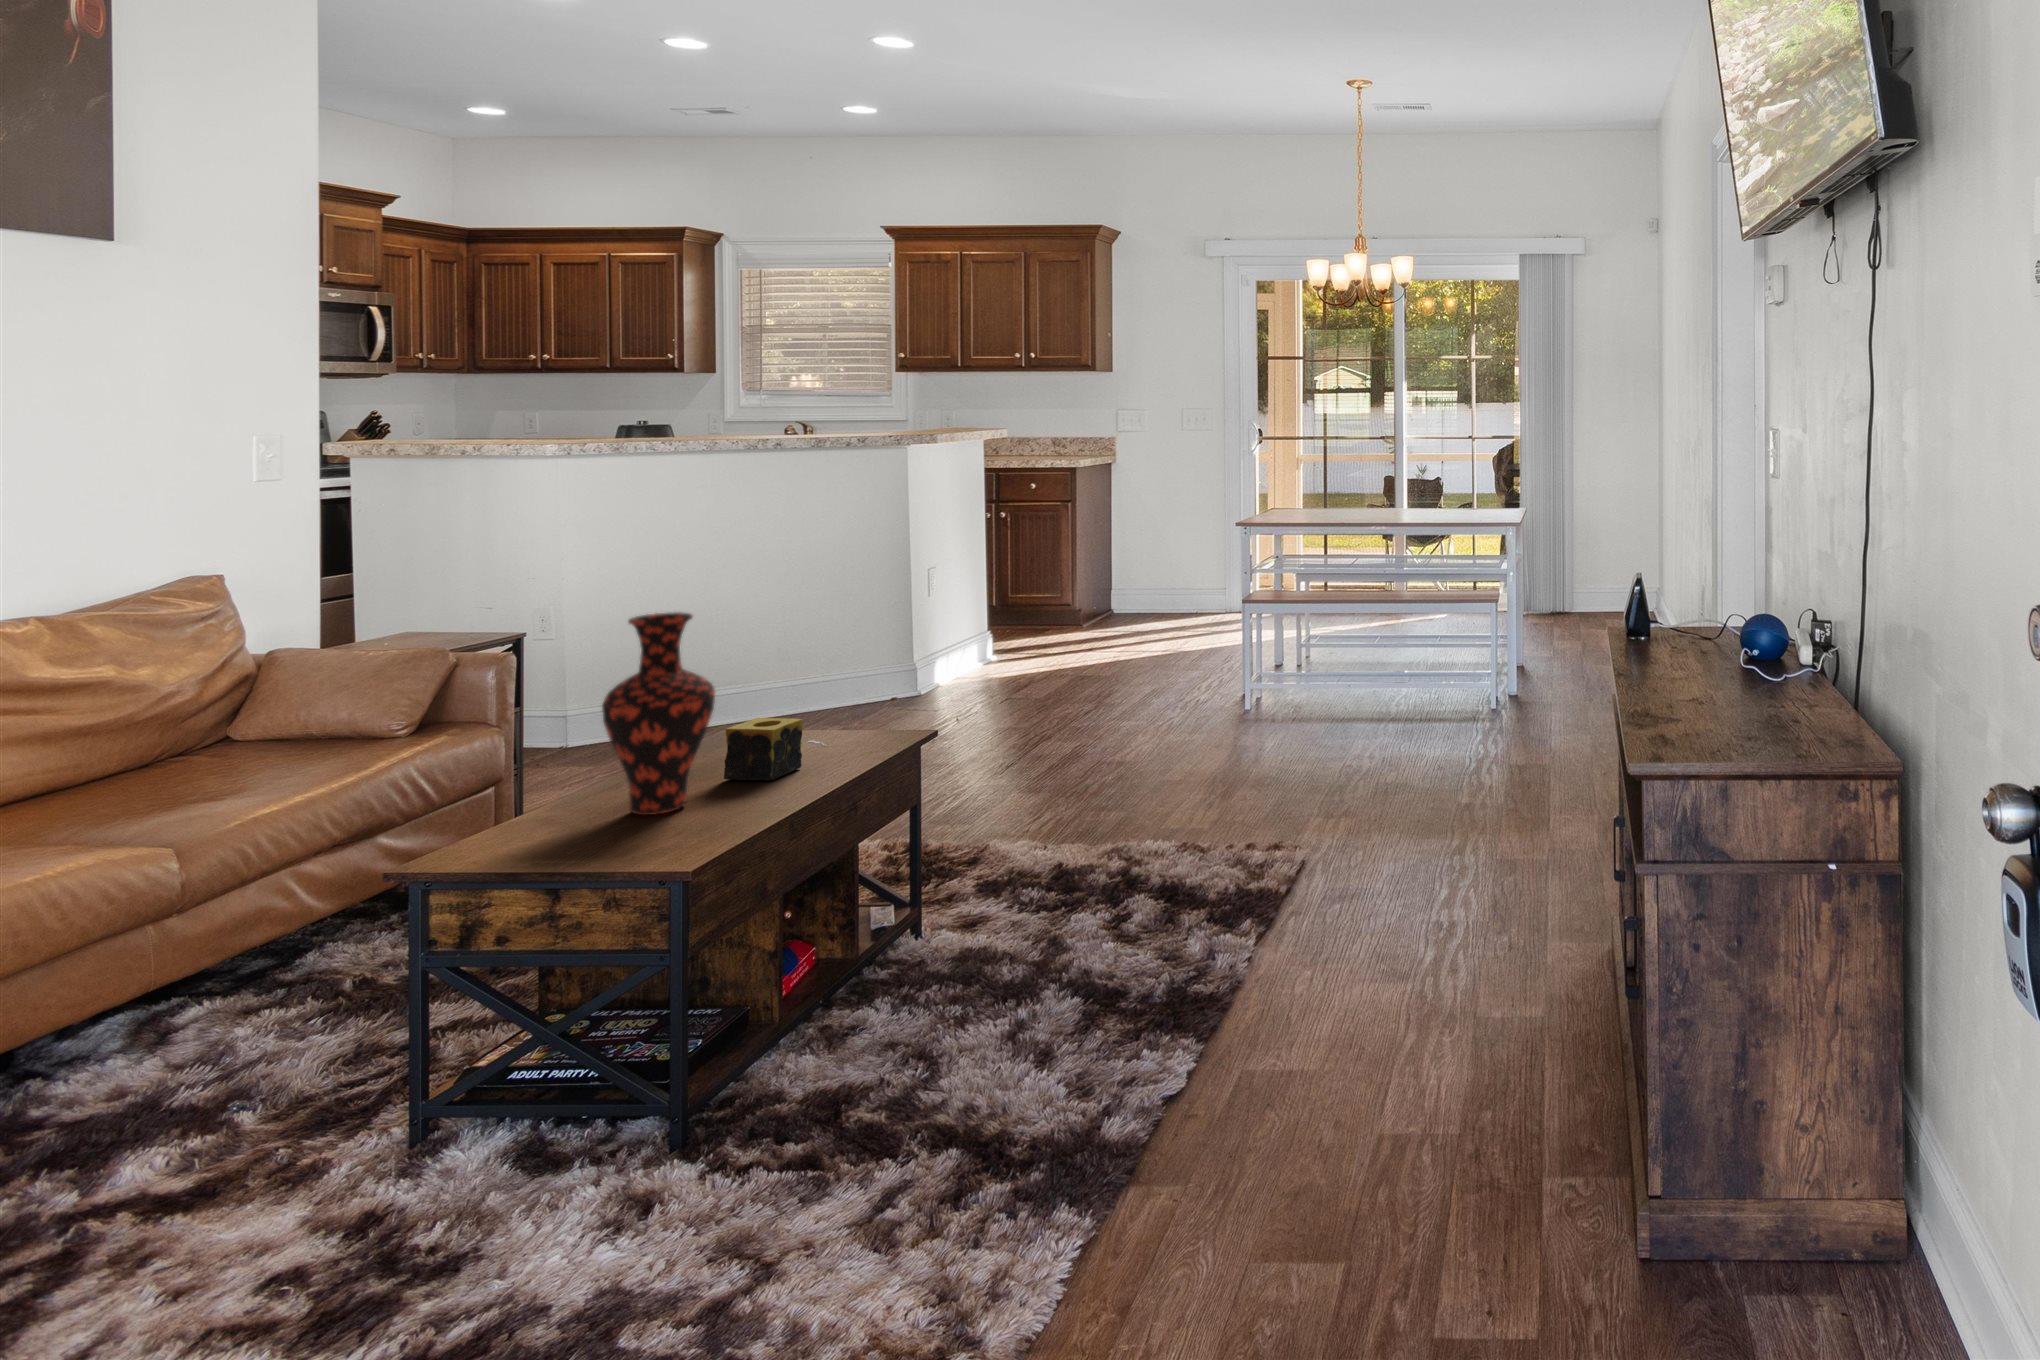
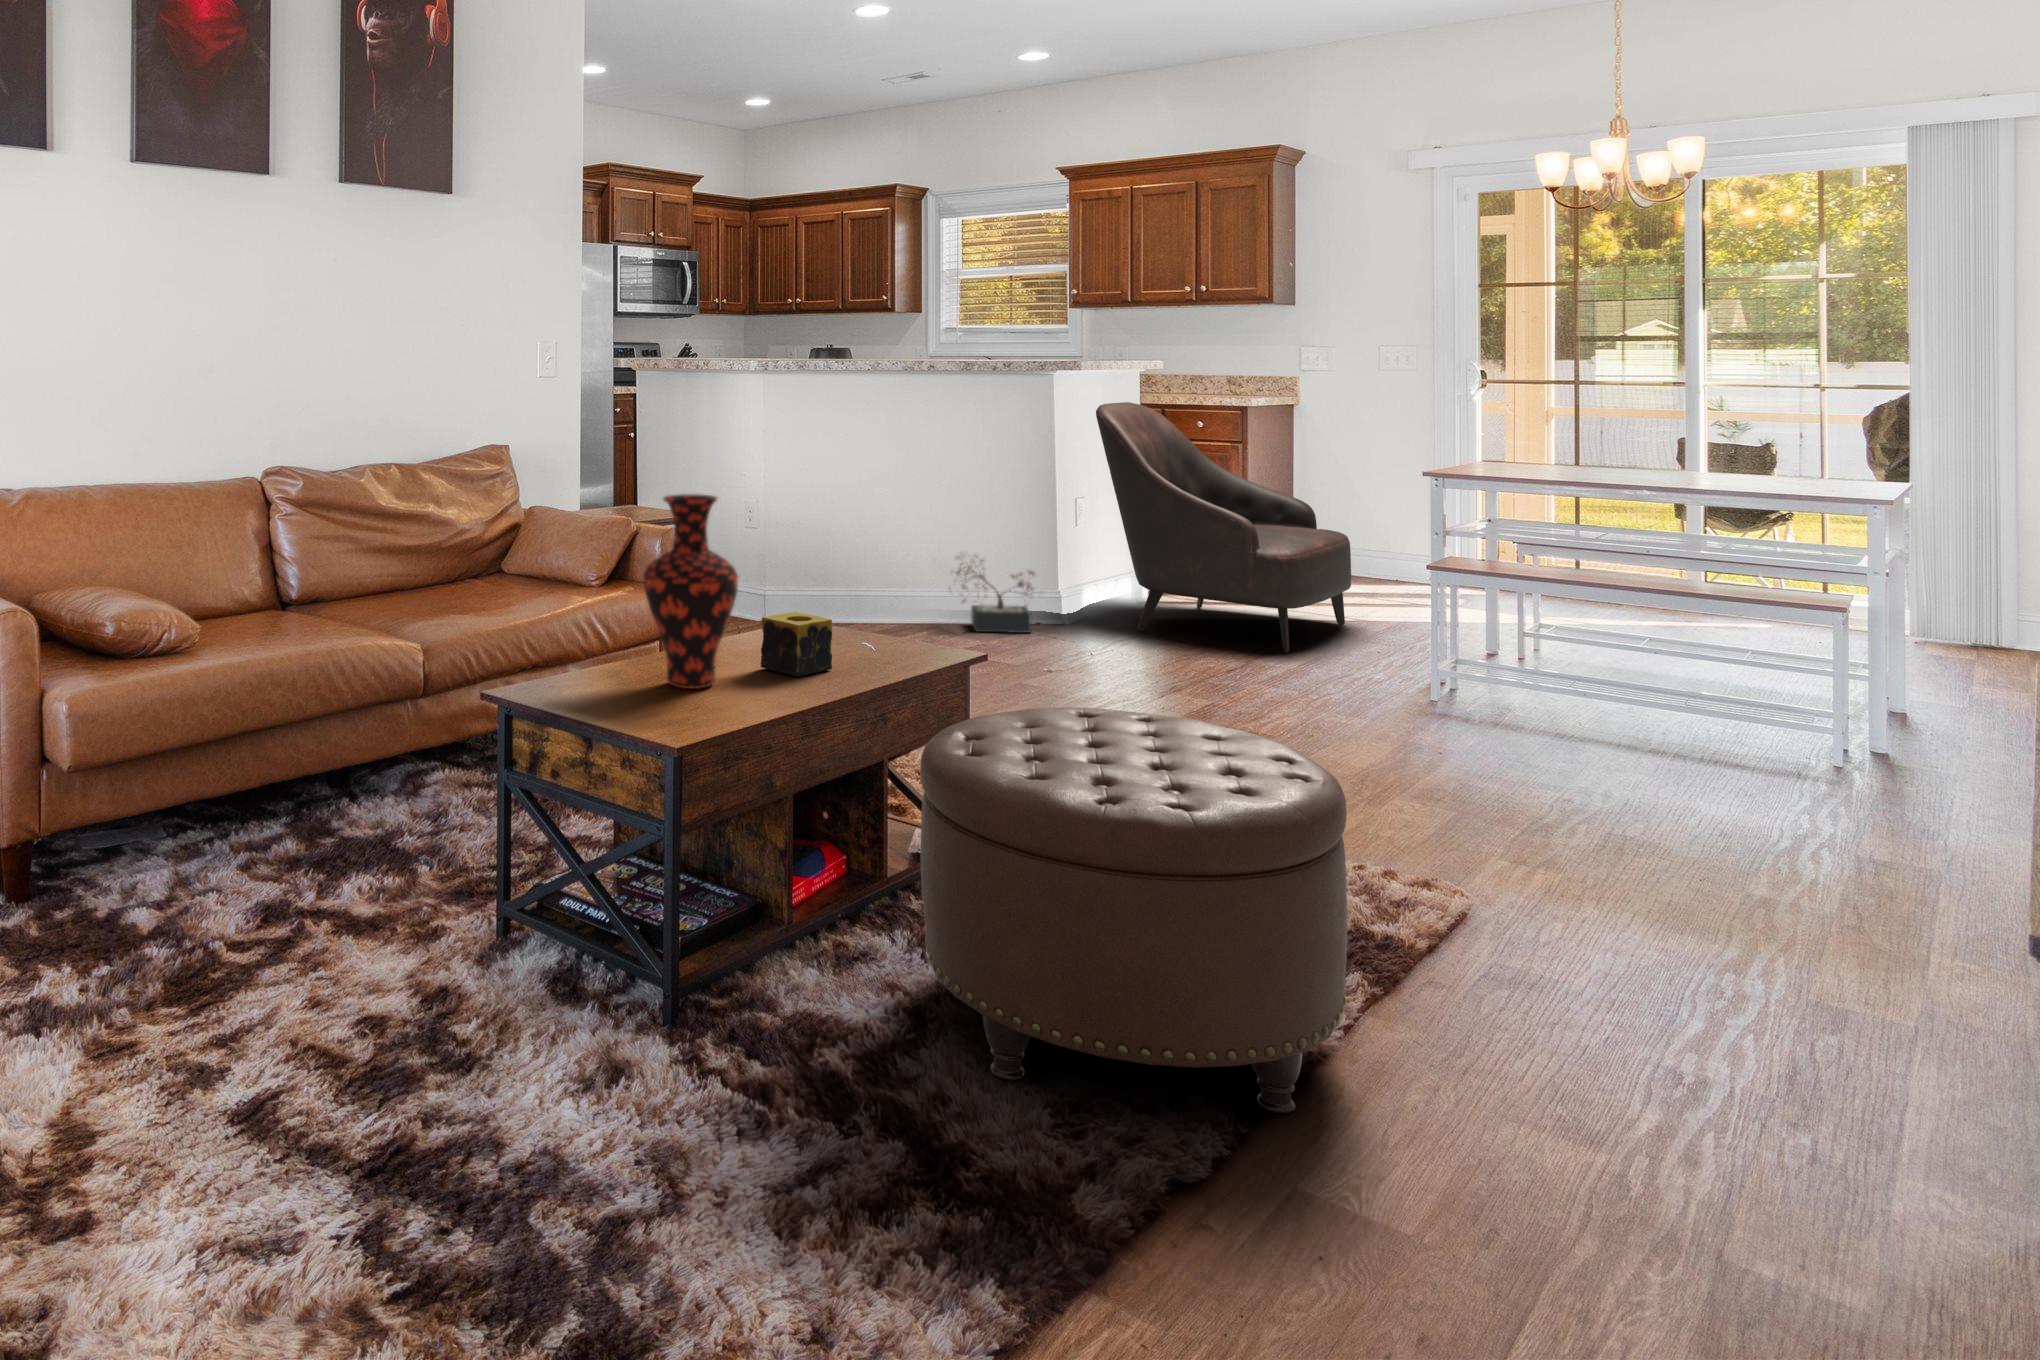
armchair: none [948,471,1168,689] -> present [1096,402,1351,653]
decorative plant: none [796,634,900,716] -> present [949,552,1044,633]
ottoman: none [924,749,1260,1078] -> present [920,707,1347,1113]

